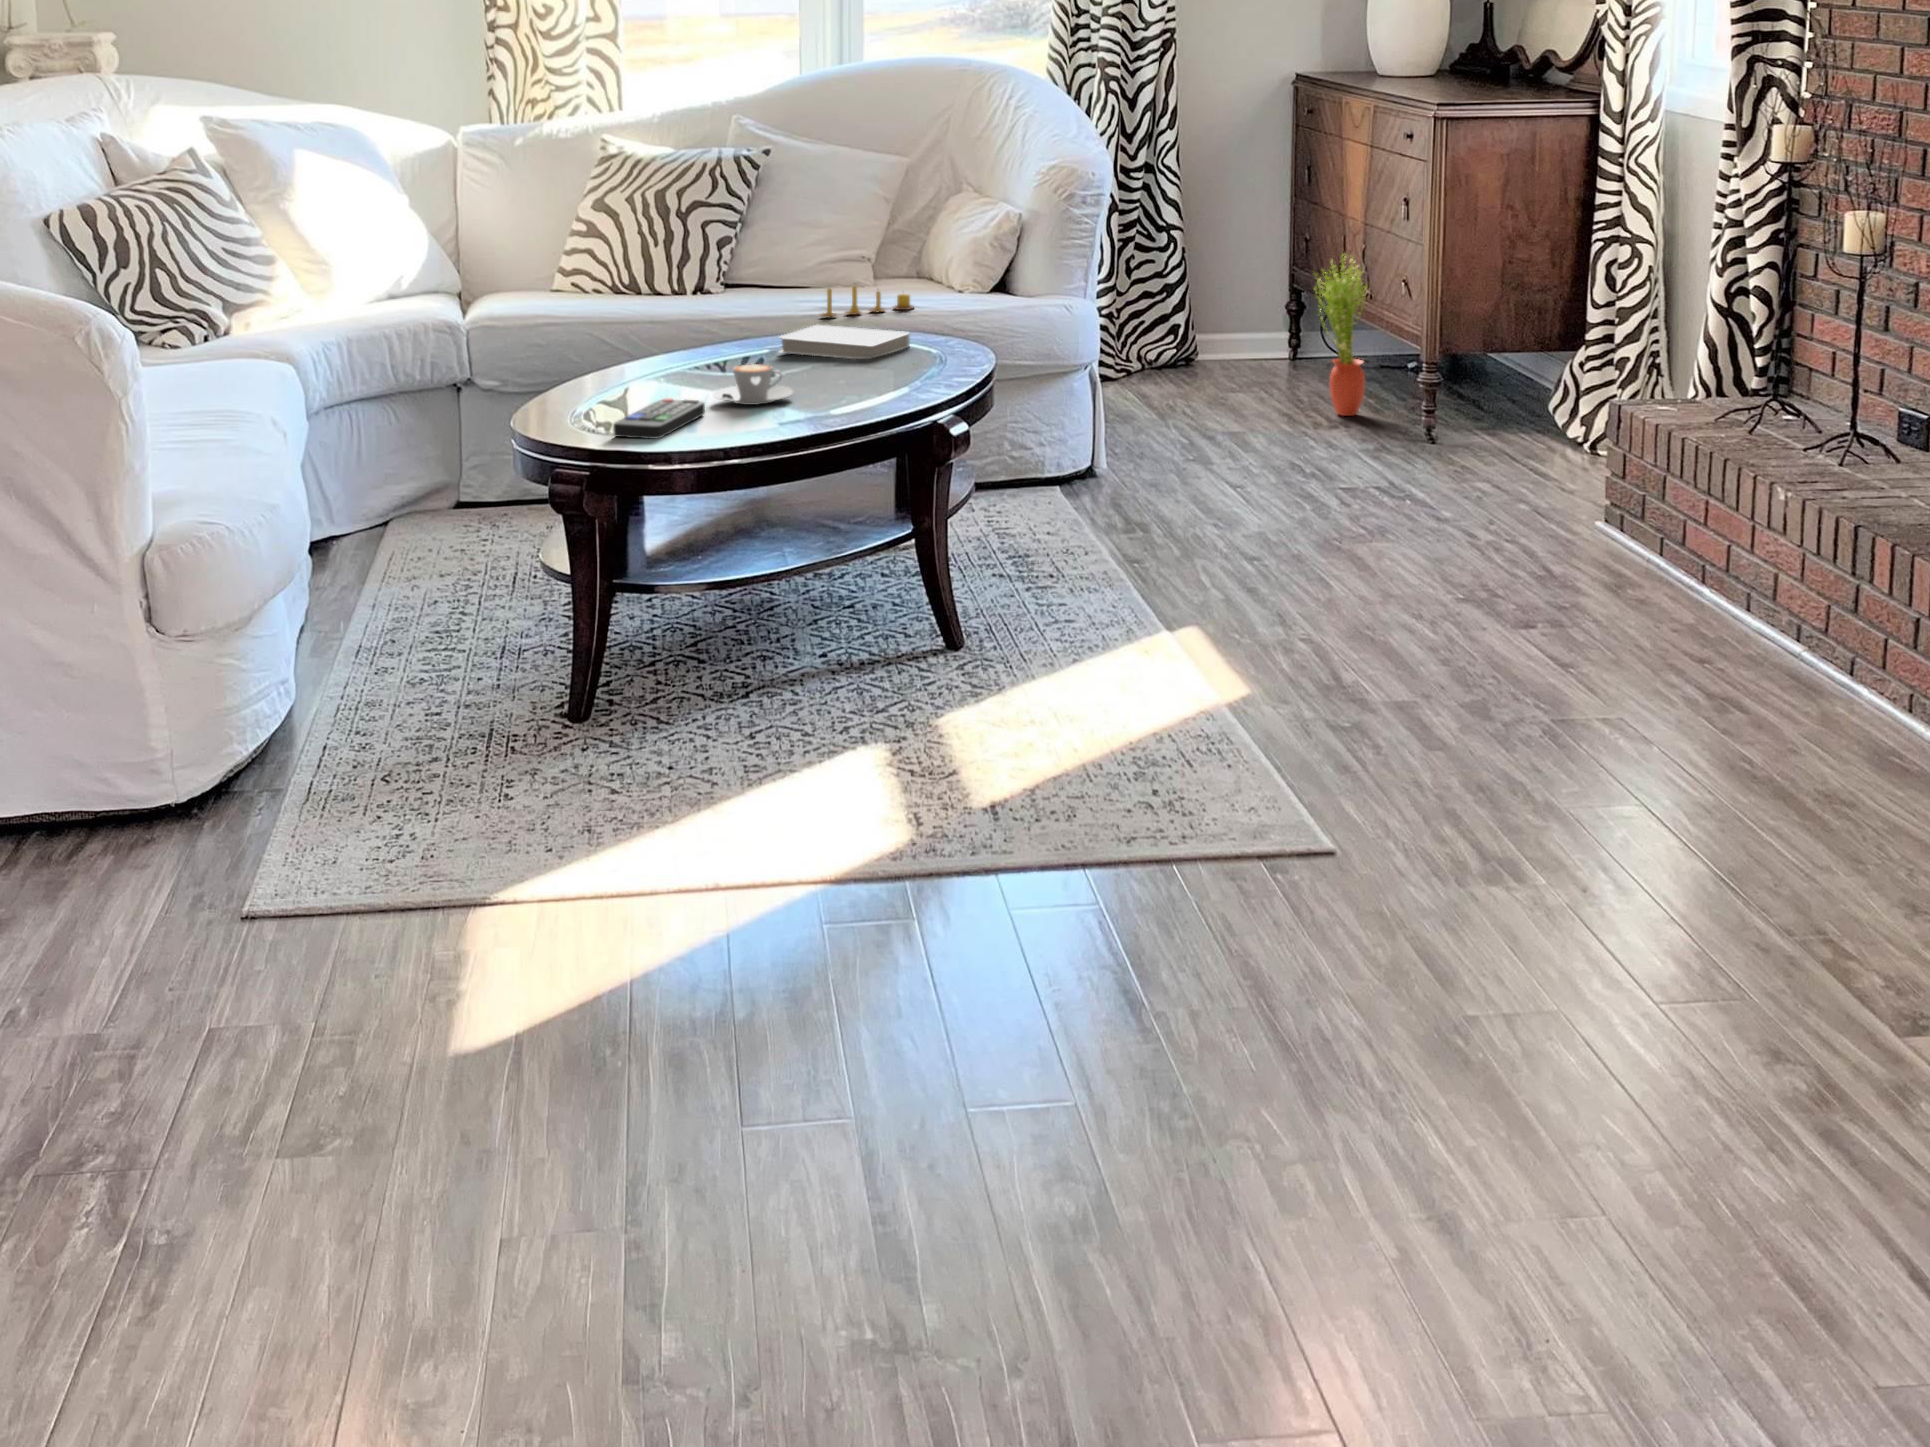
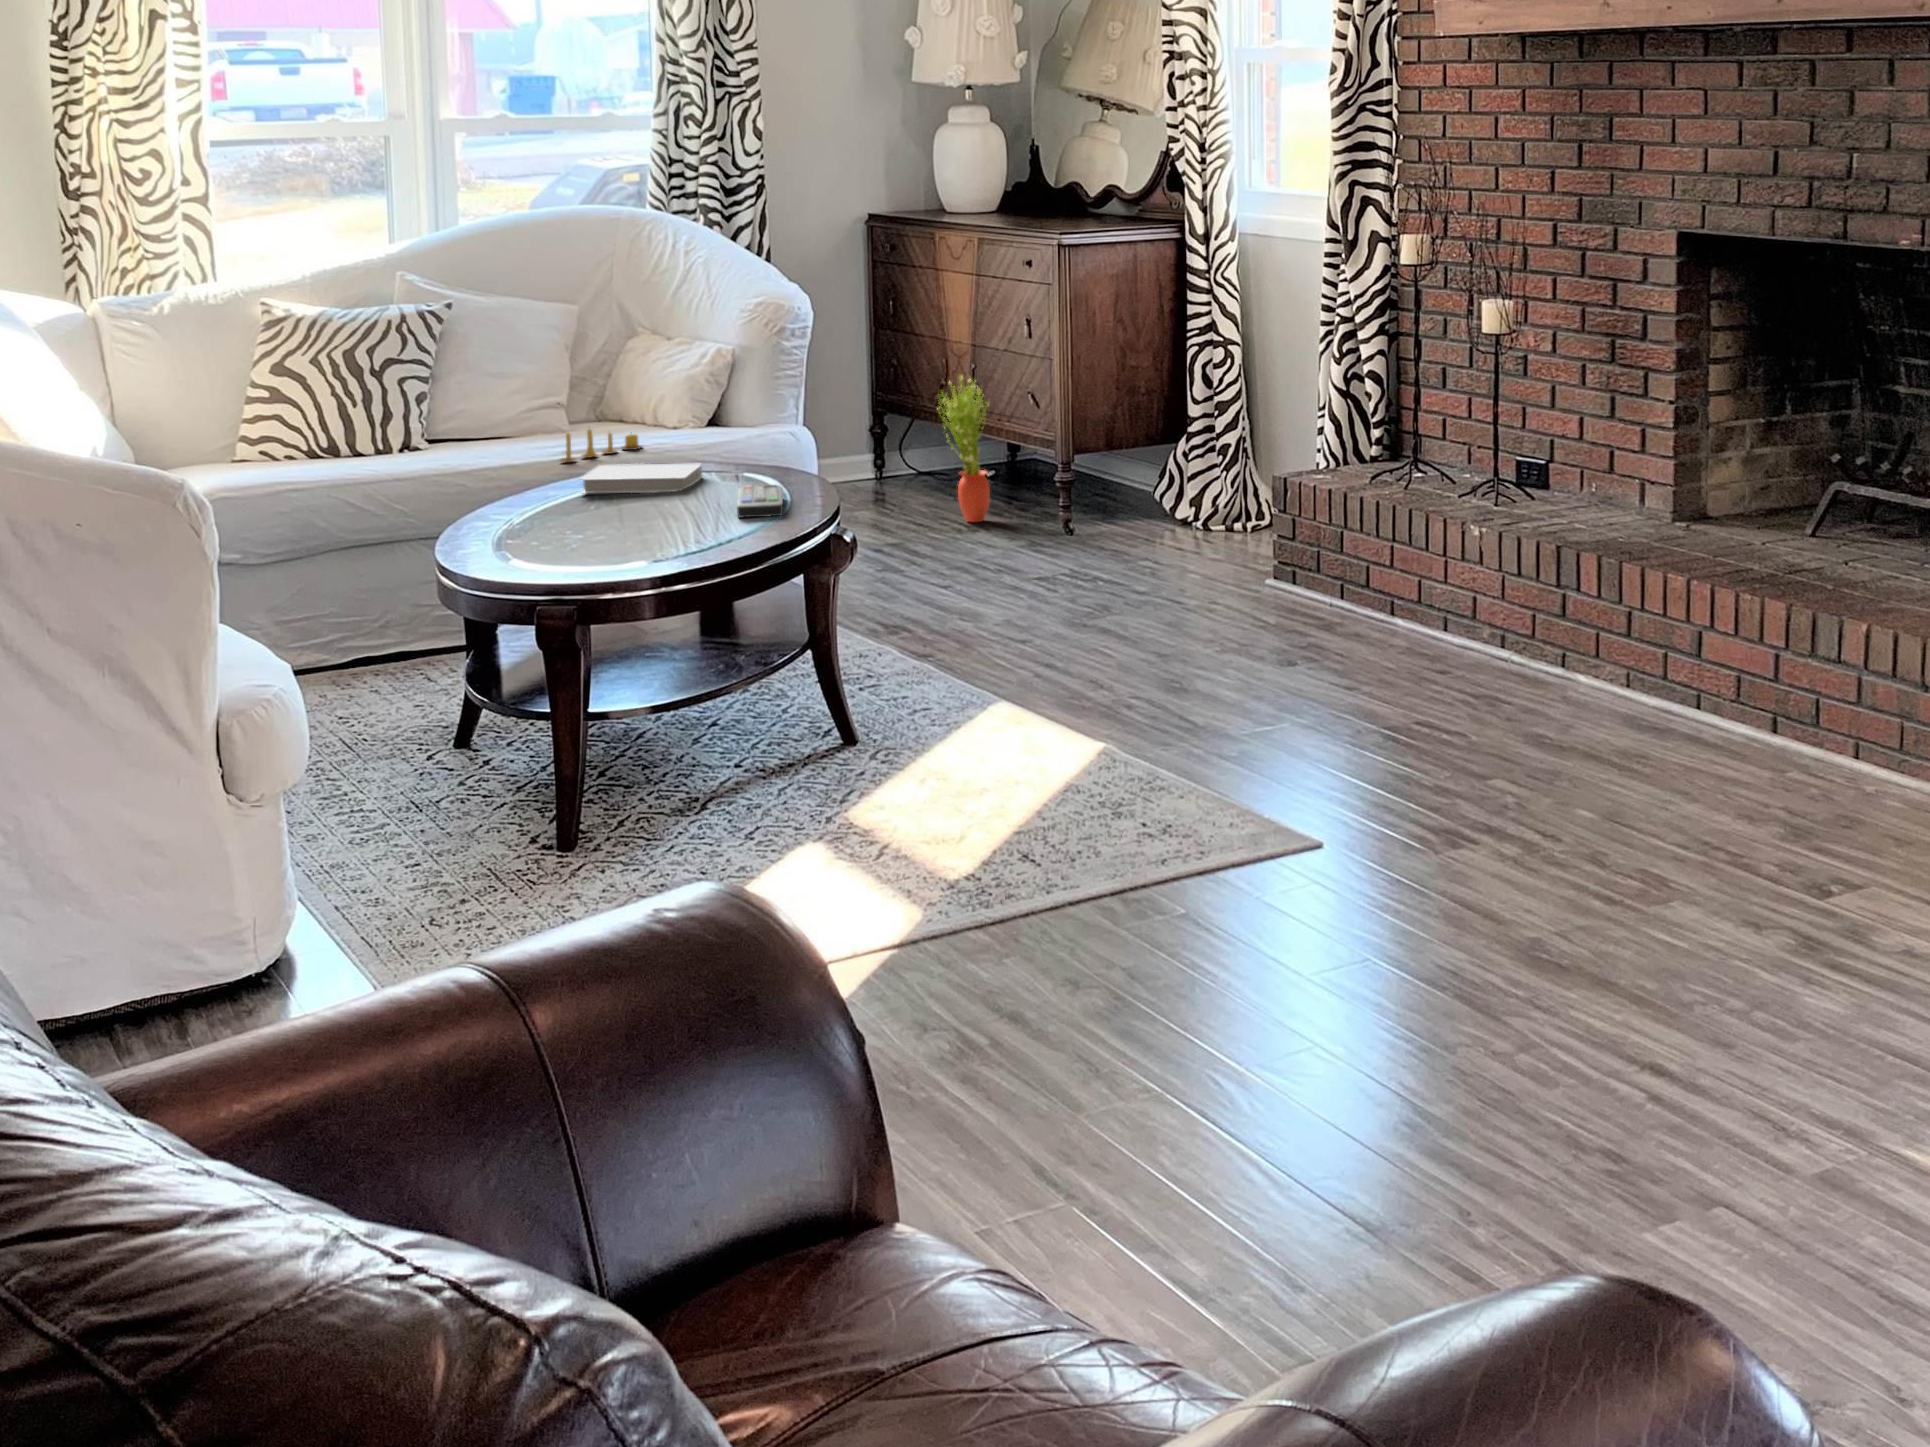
coffee cup: present [713,364,793,405] -> none [594,498,673,537]
remote control: present [613,398,705,439] -> present [737,485,783,518]

